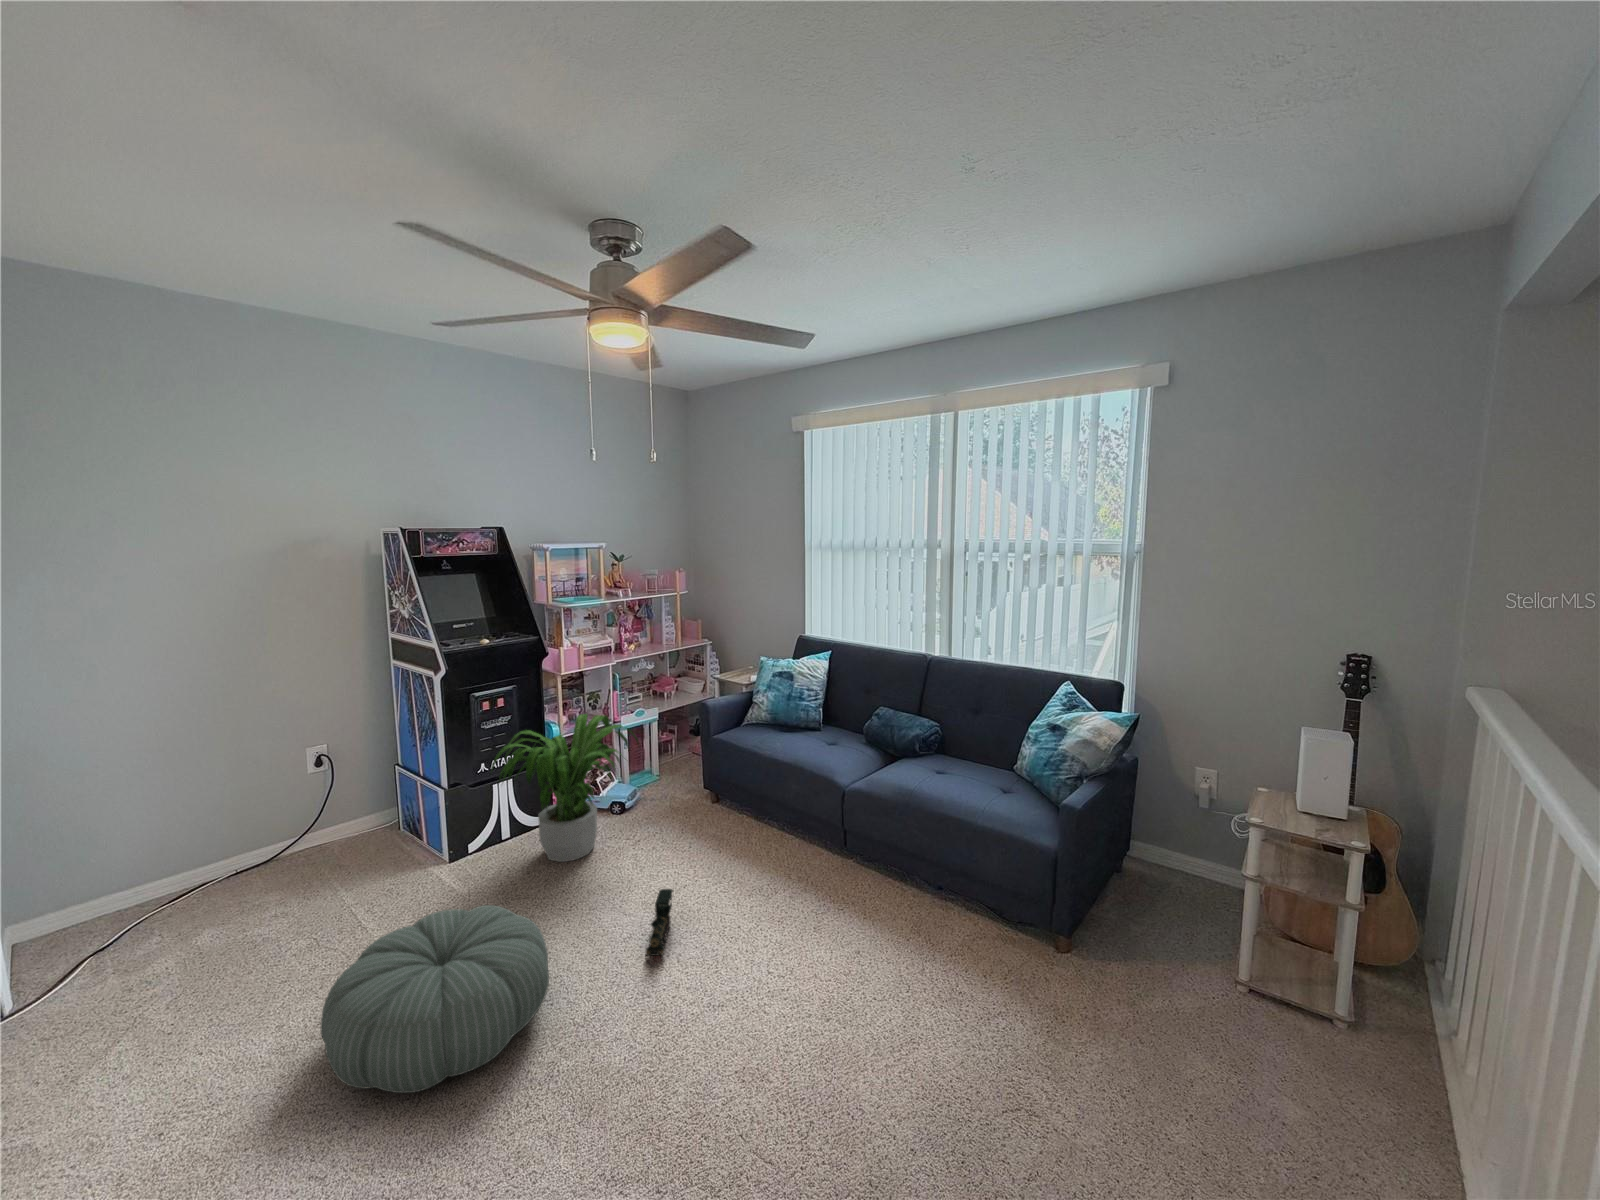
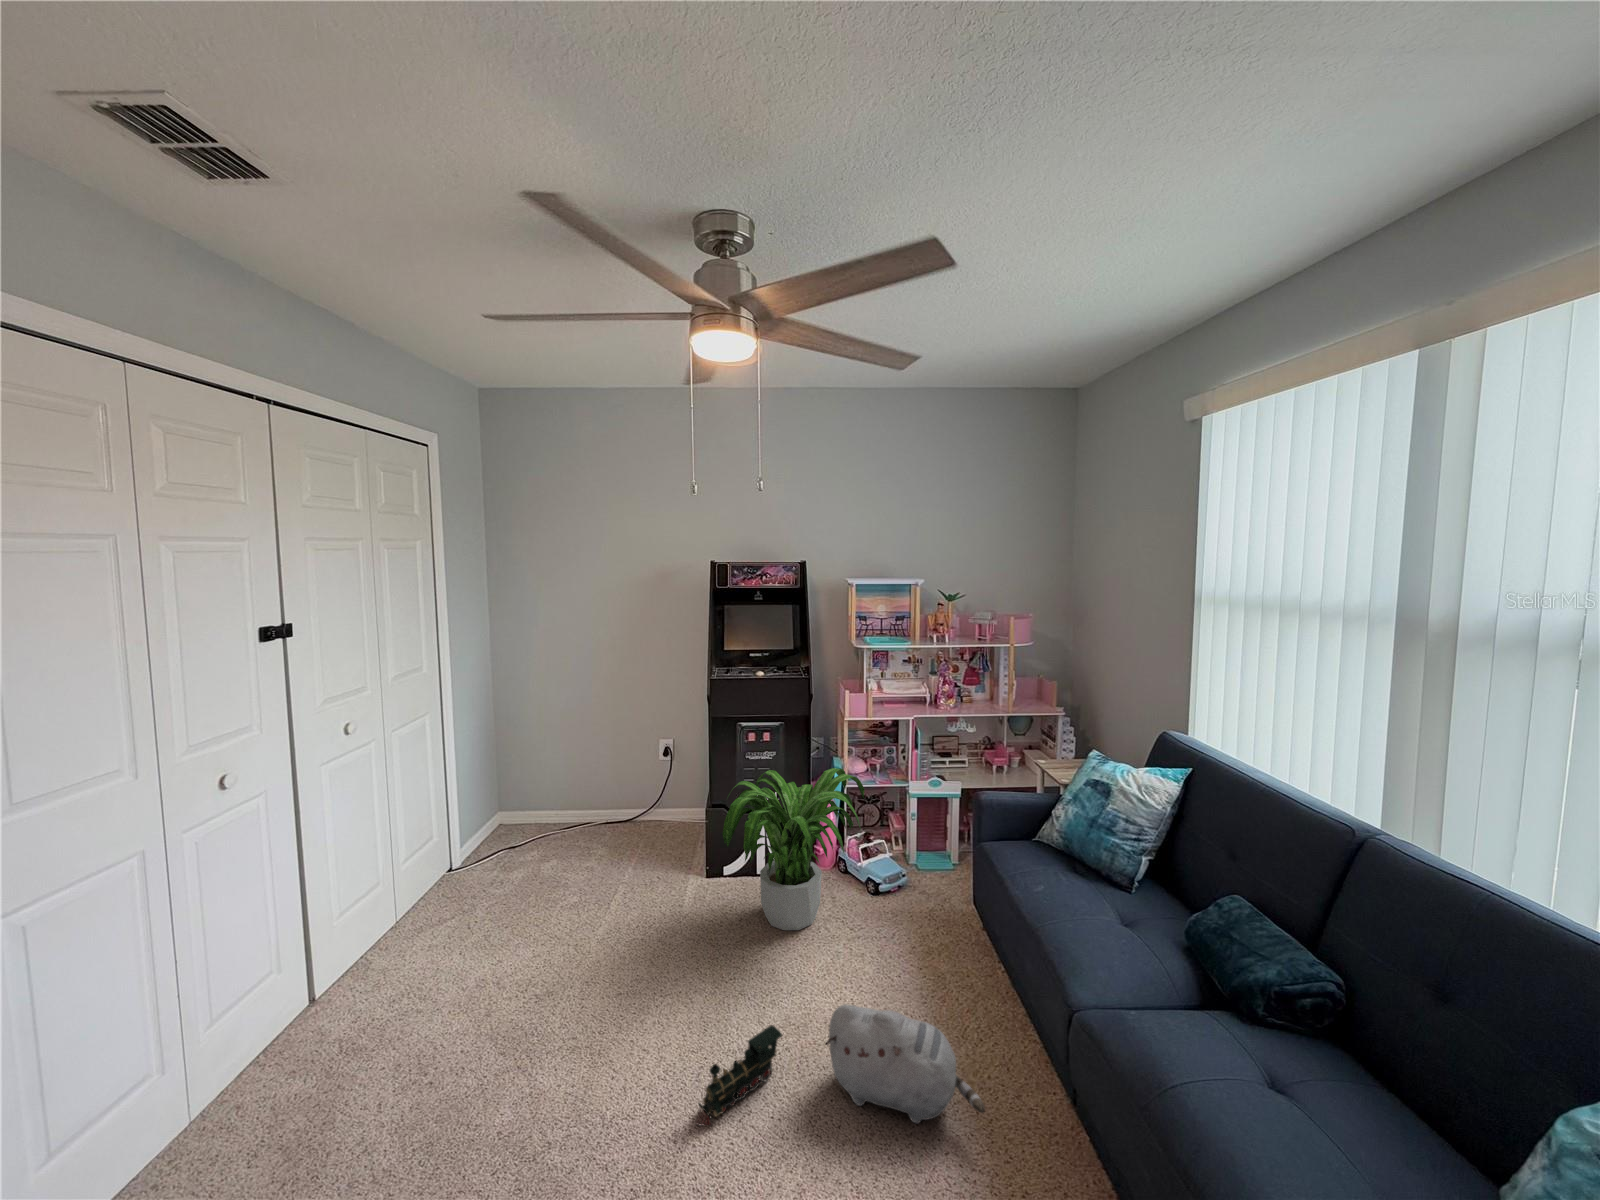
plush toy: none [701,834,805,904] -> present [826,1004,985,1123]
pouf: present [321,905,549,1093] -> none [415,926,626,1116]

